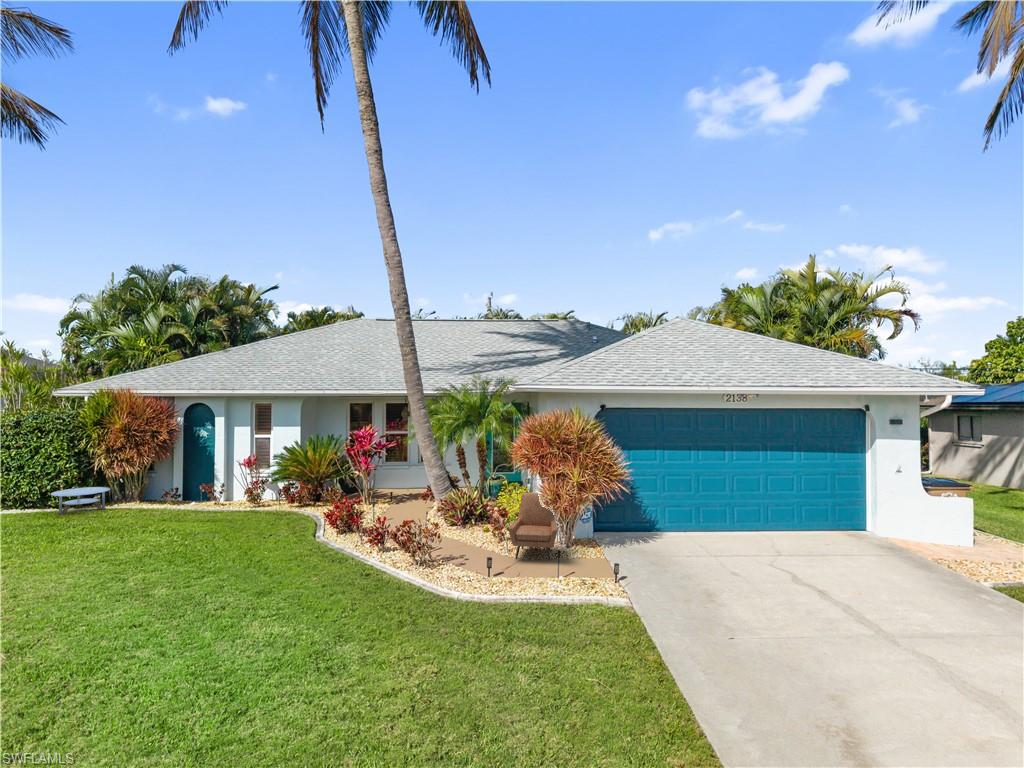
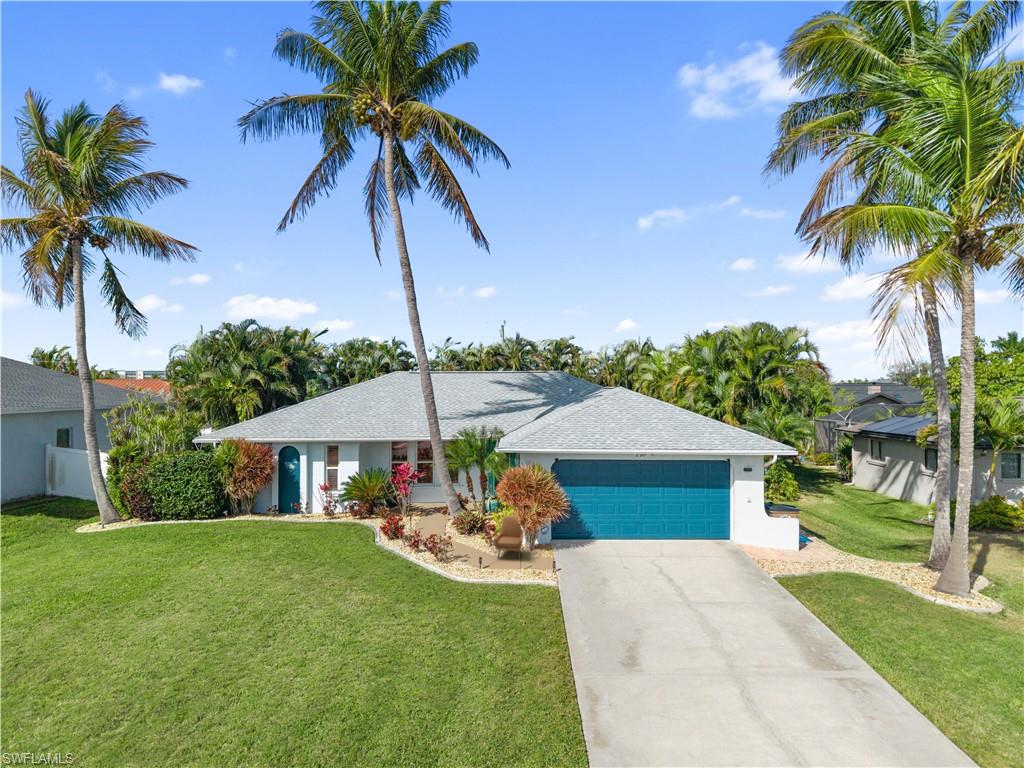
round table: present [51,487,110,515] -> none [199,505,235,525]

